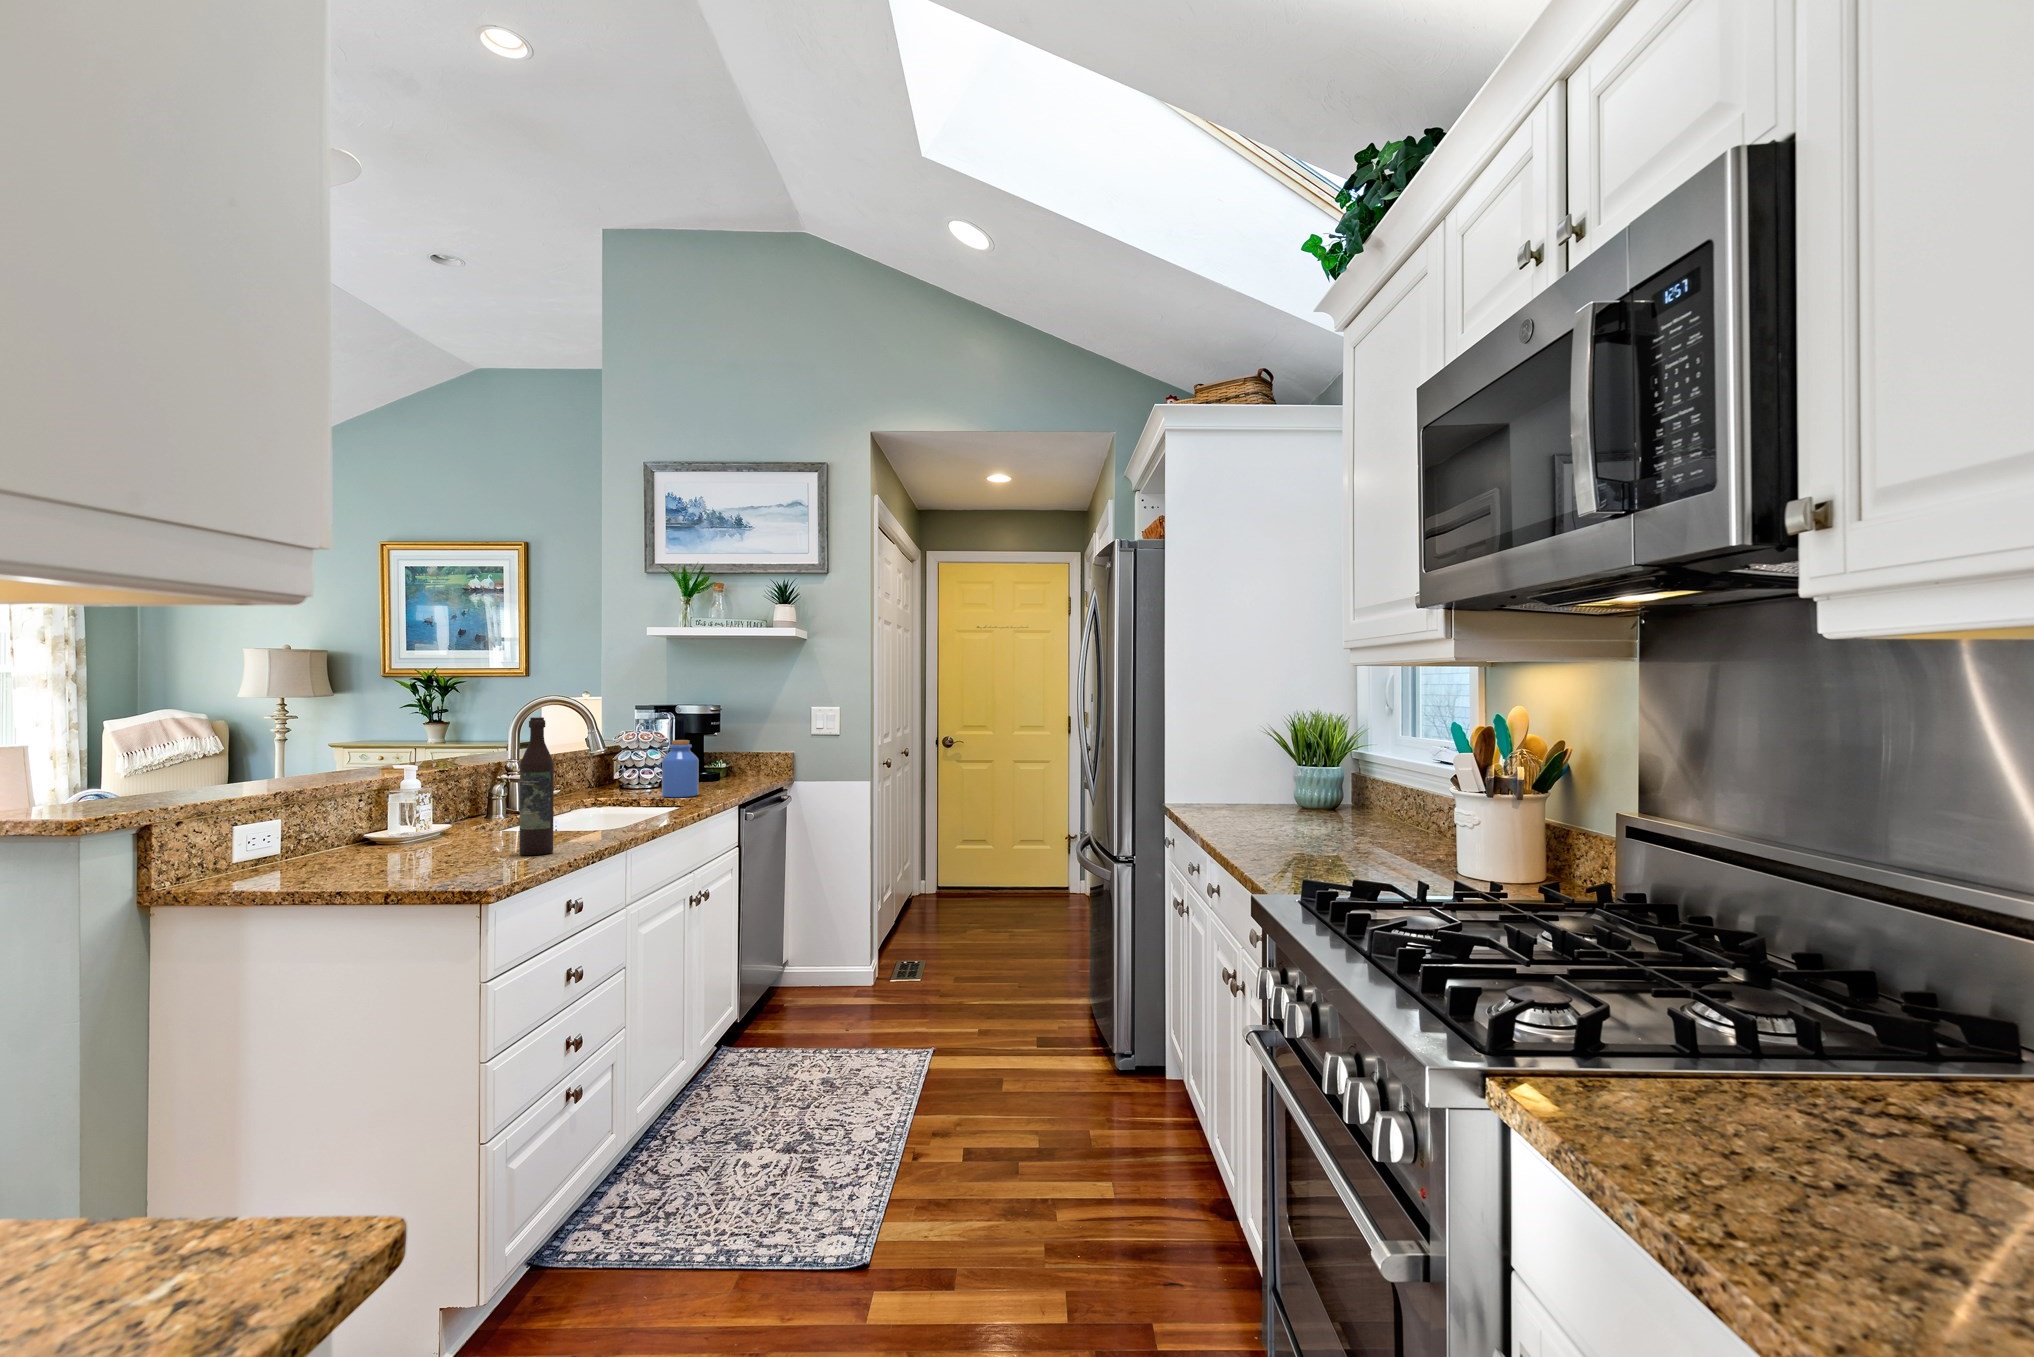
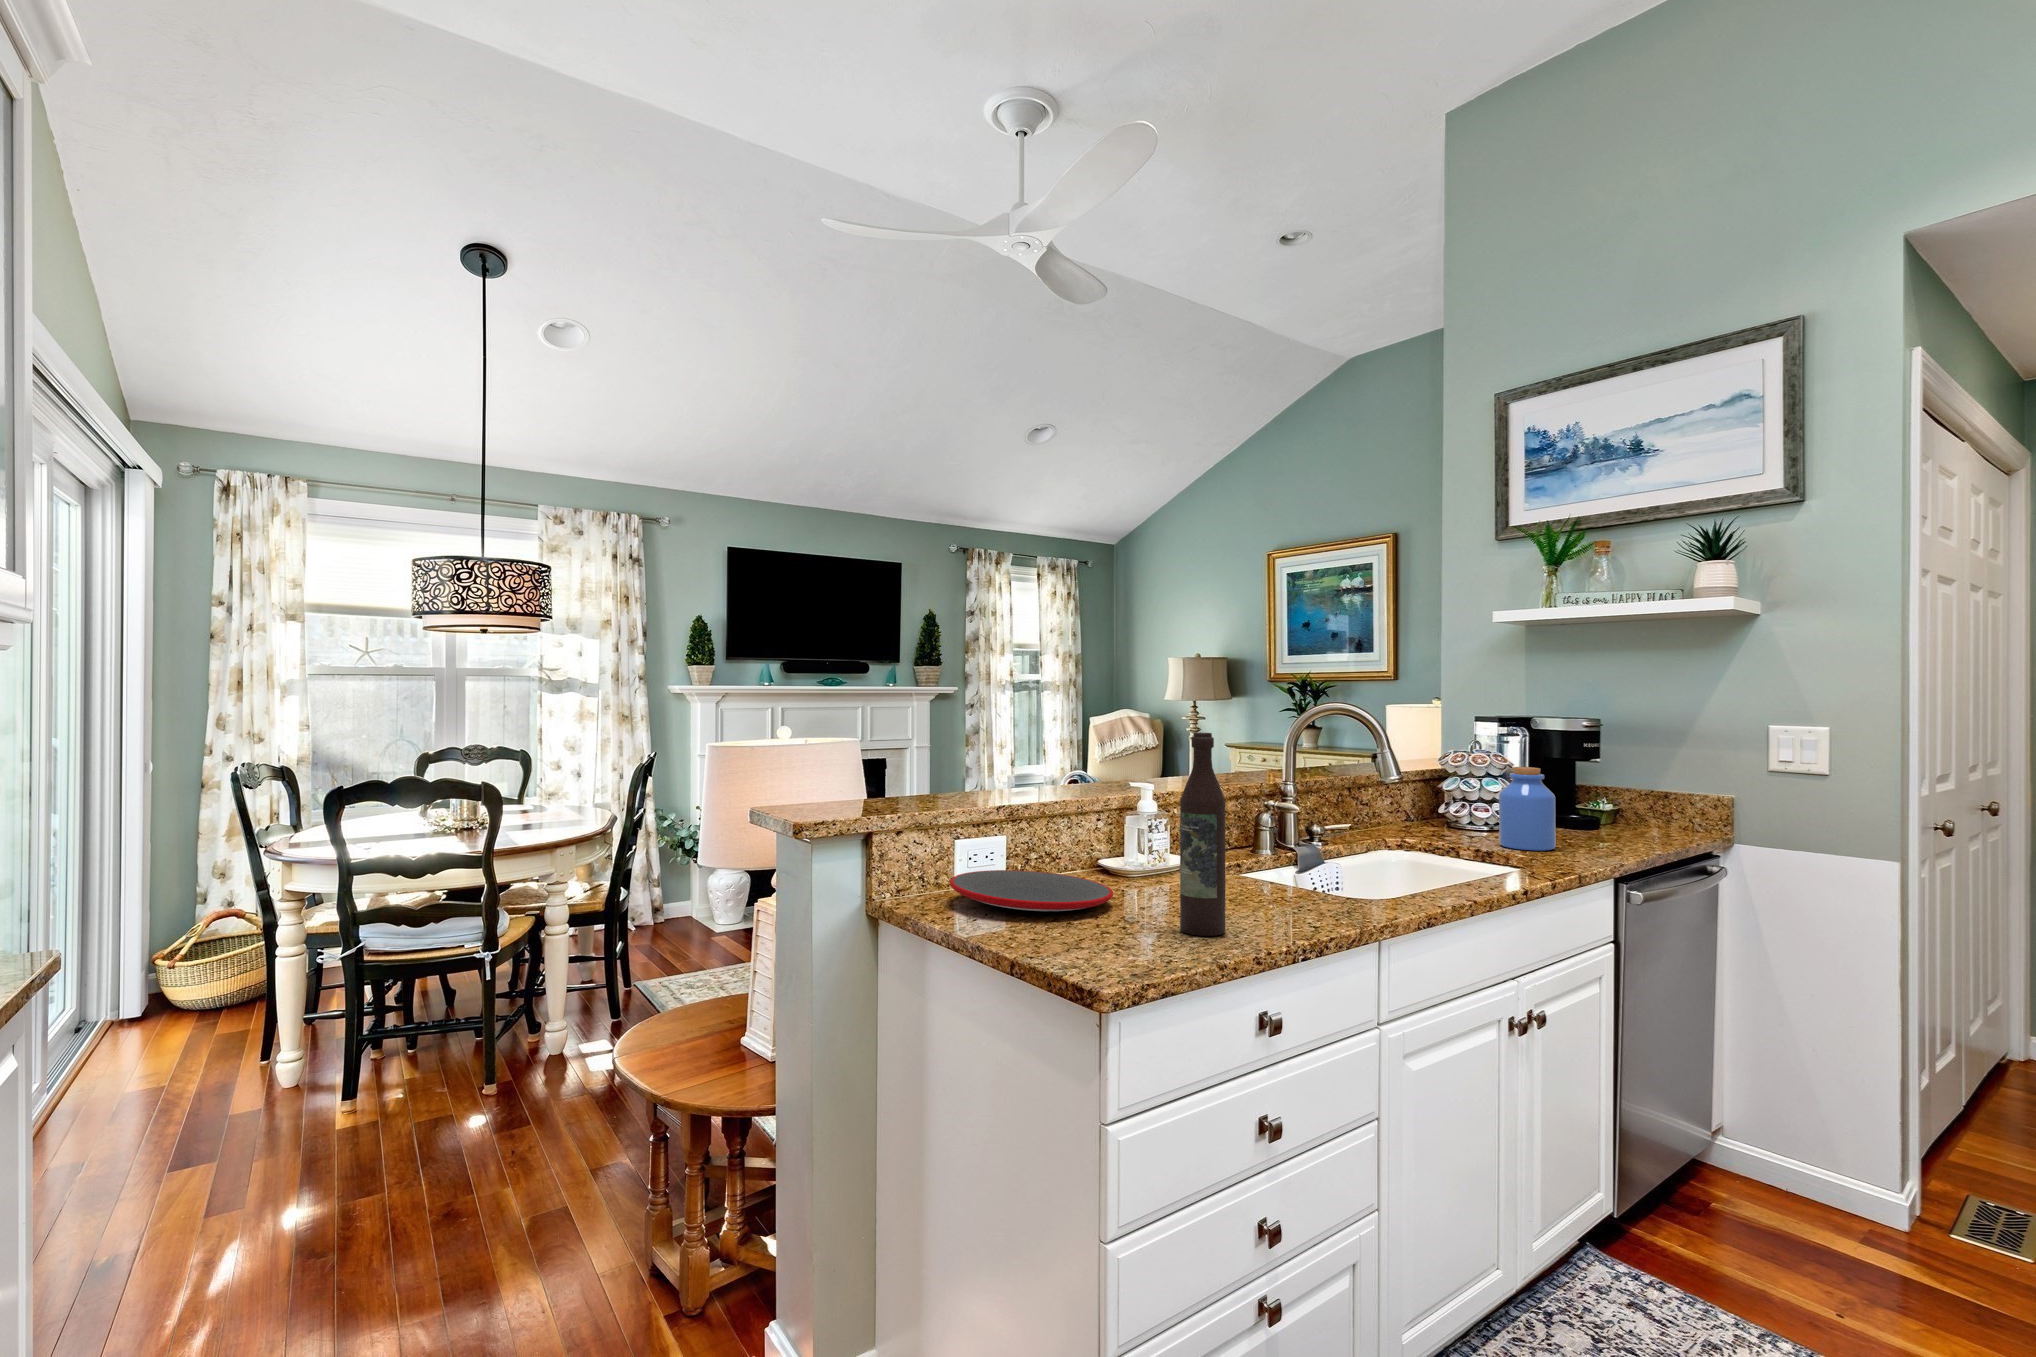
plate: none [292,840,448,861] -> present [950,870,1113,911]

